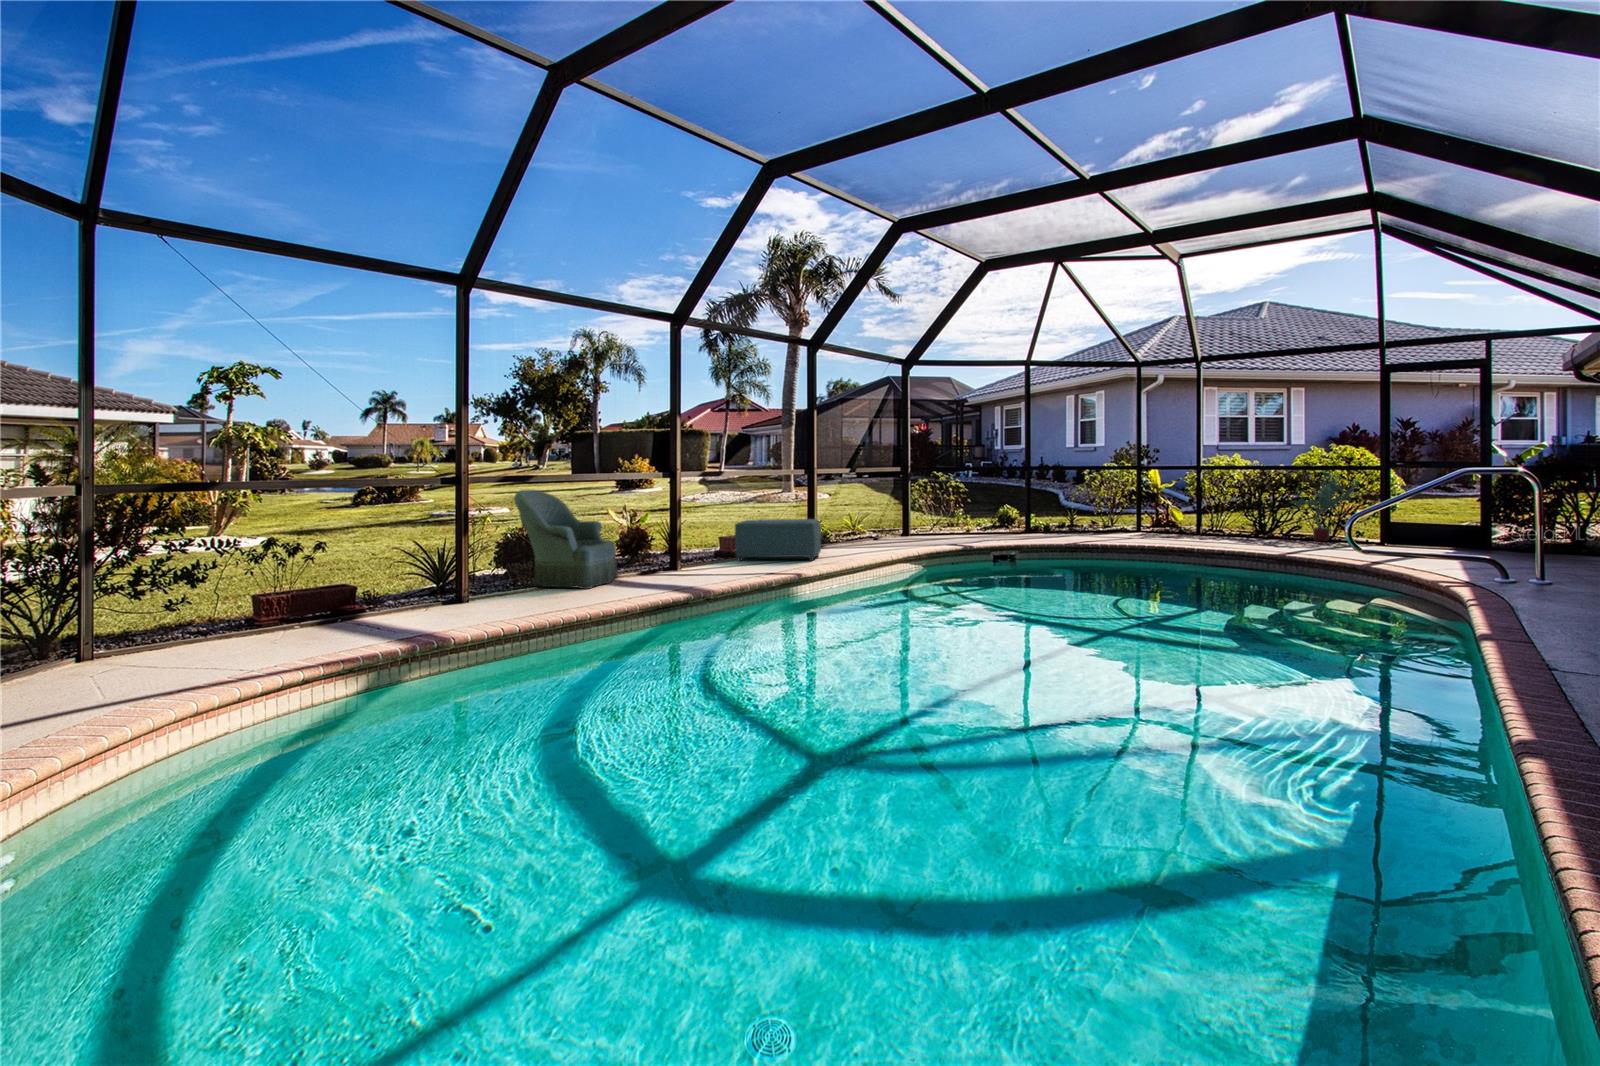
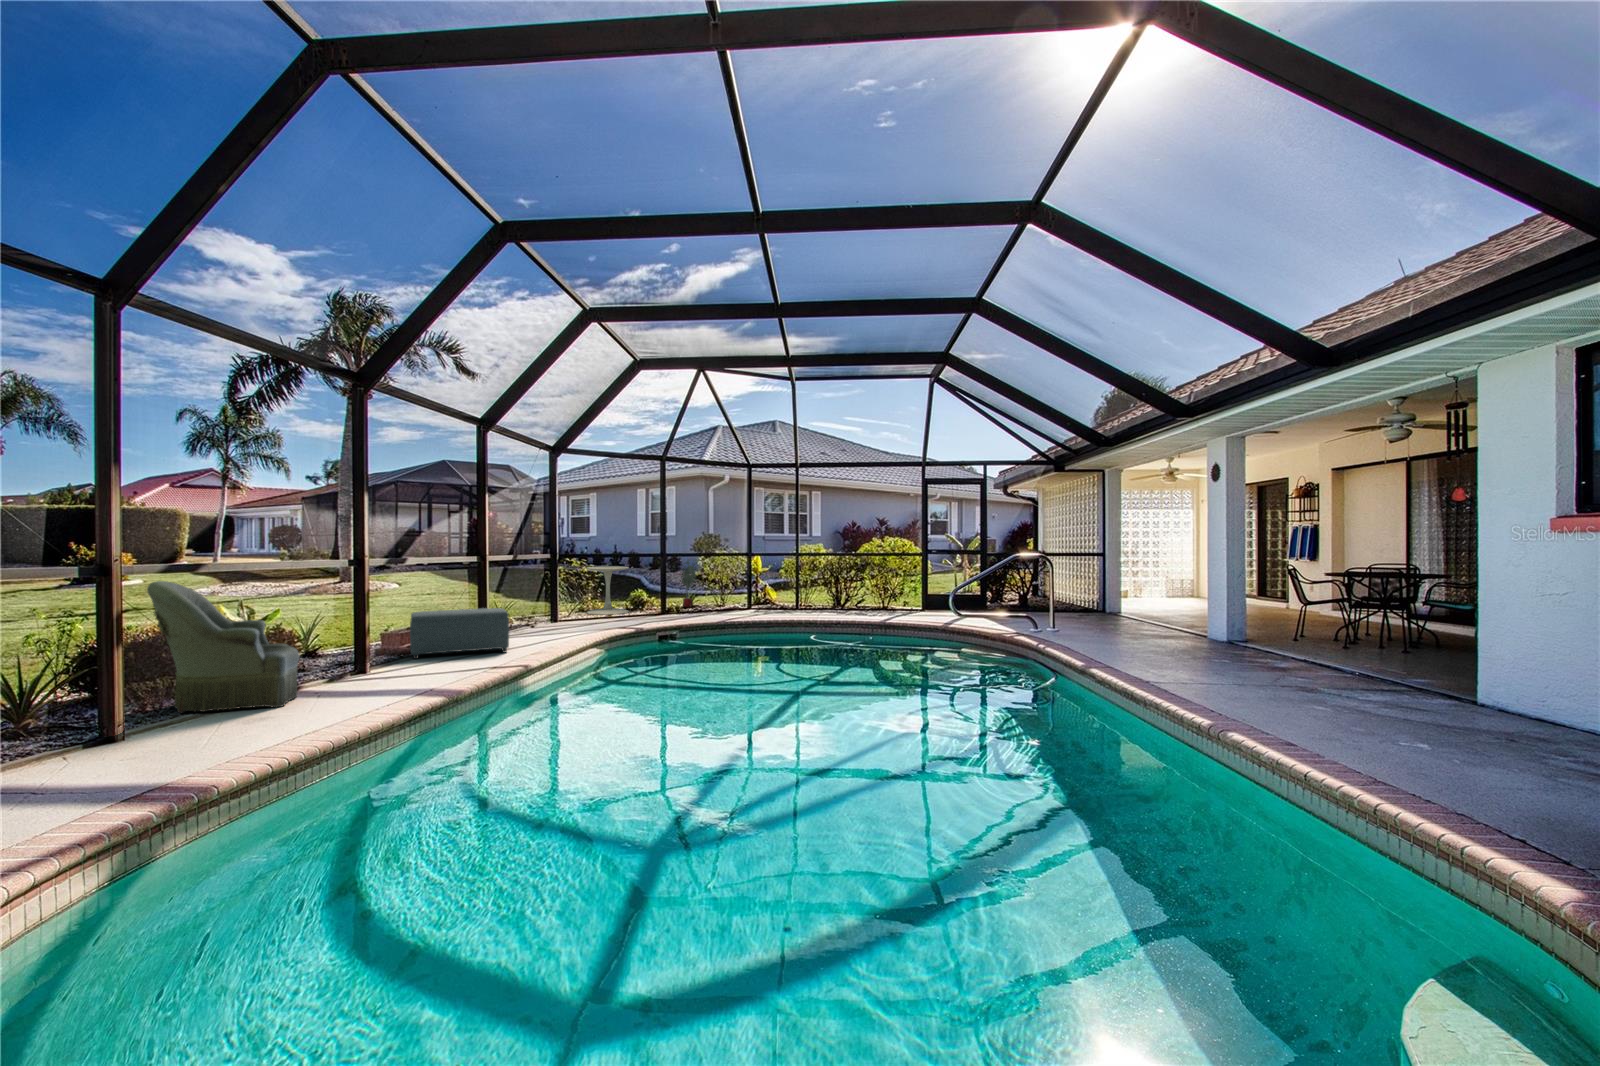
potted tree: present [1291,472,1358,542] -> present [680,559,703,607]
pedestal table: none [959,481,1004,531] -> present [587,566,629,615]

